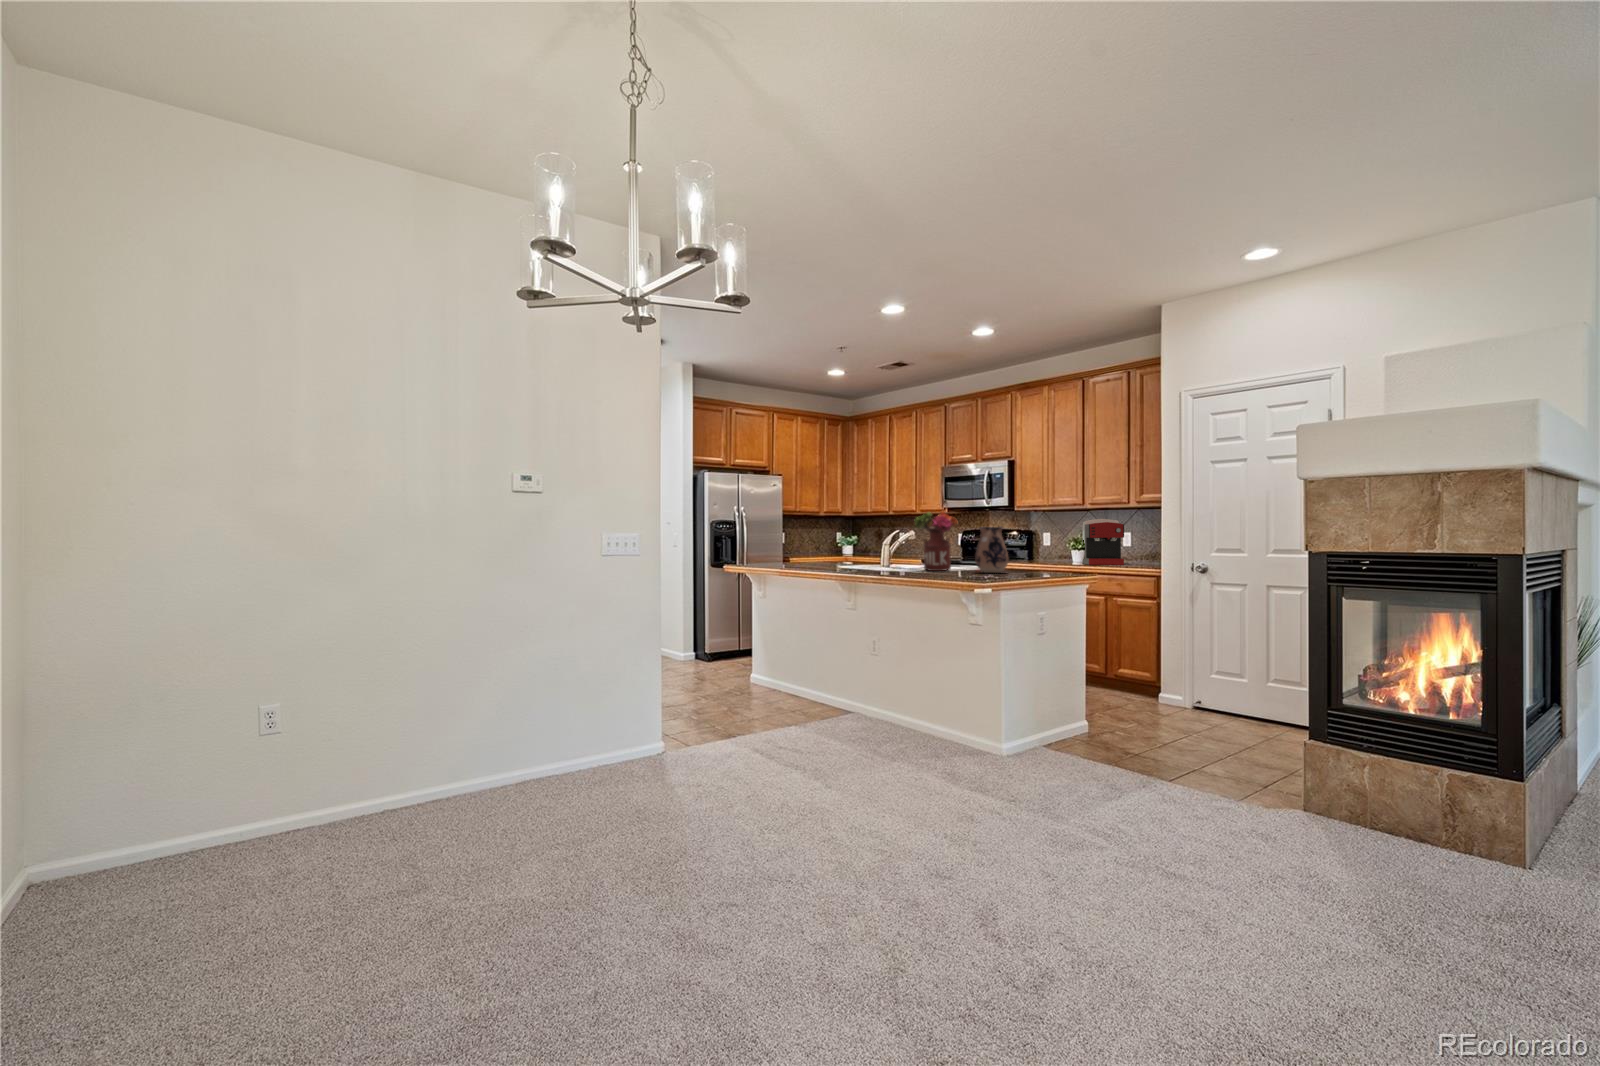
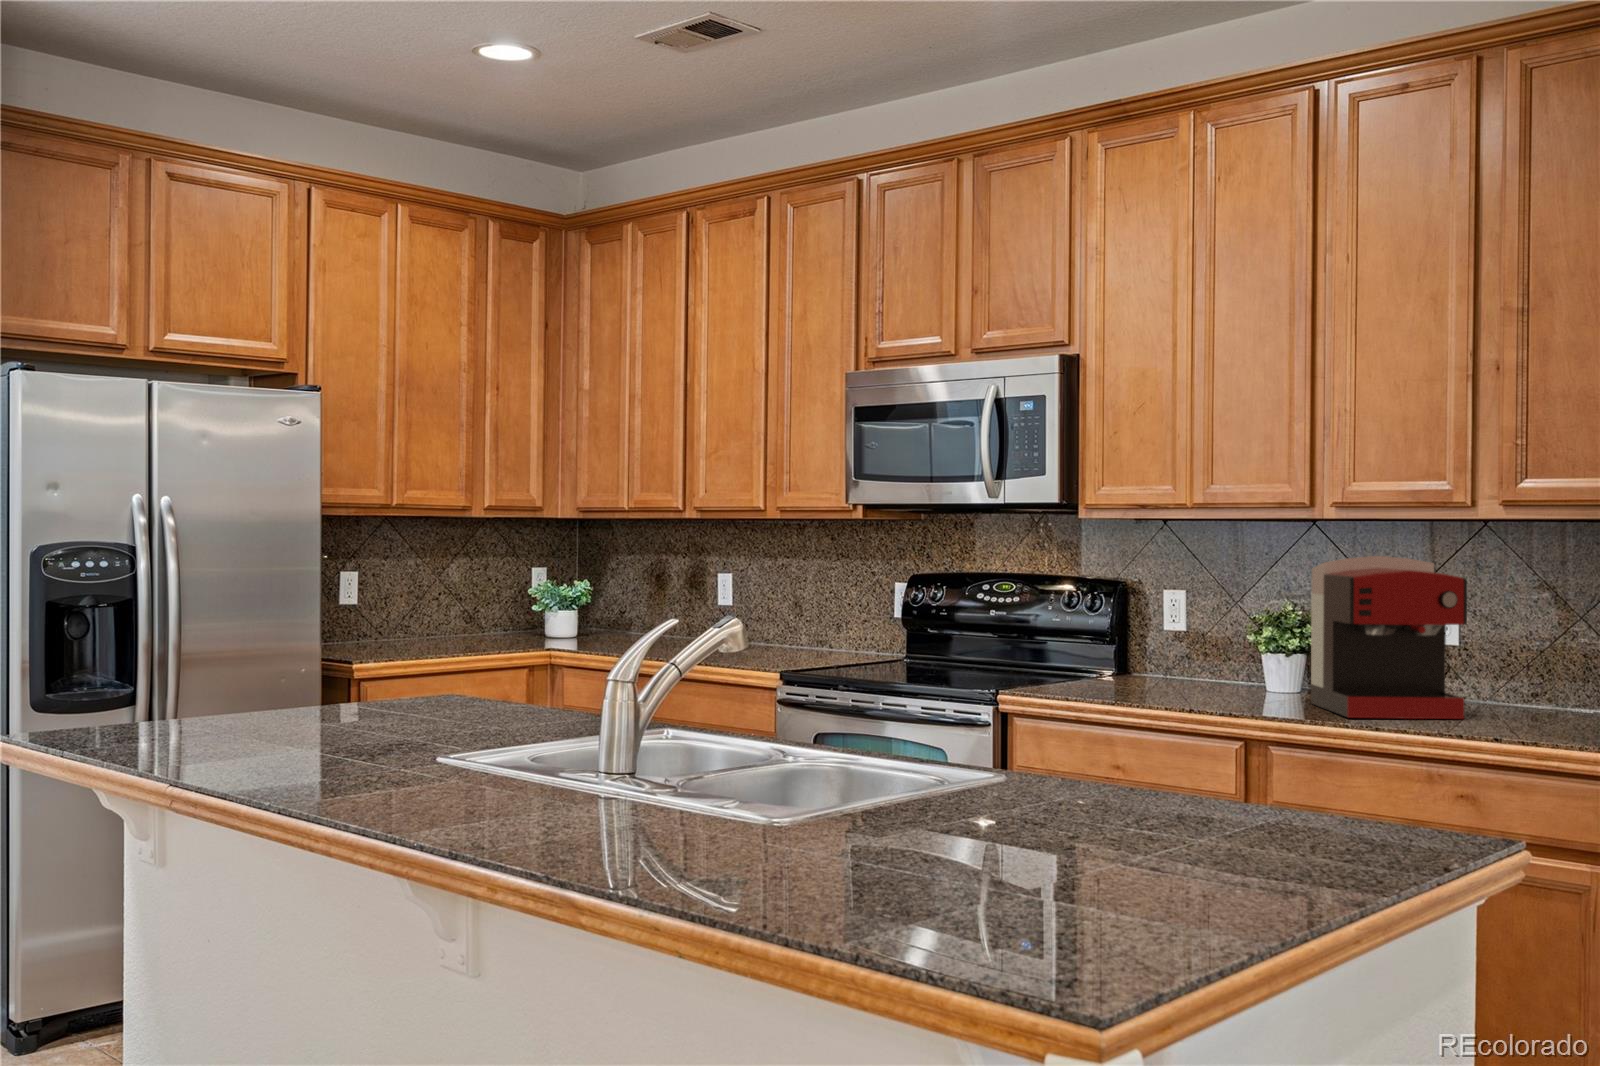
flower arrangement: present [914,511,958,571] -> none [714,555,933,870]
ceramic pitcher: present [975,527,1009,573] -> none [1033,655,1213,919]

